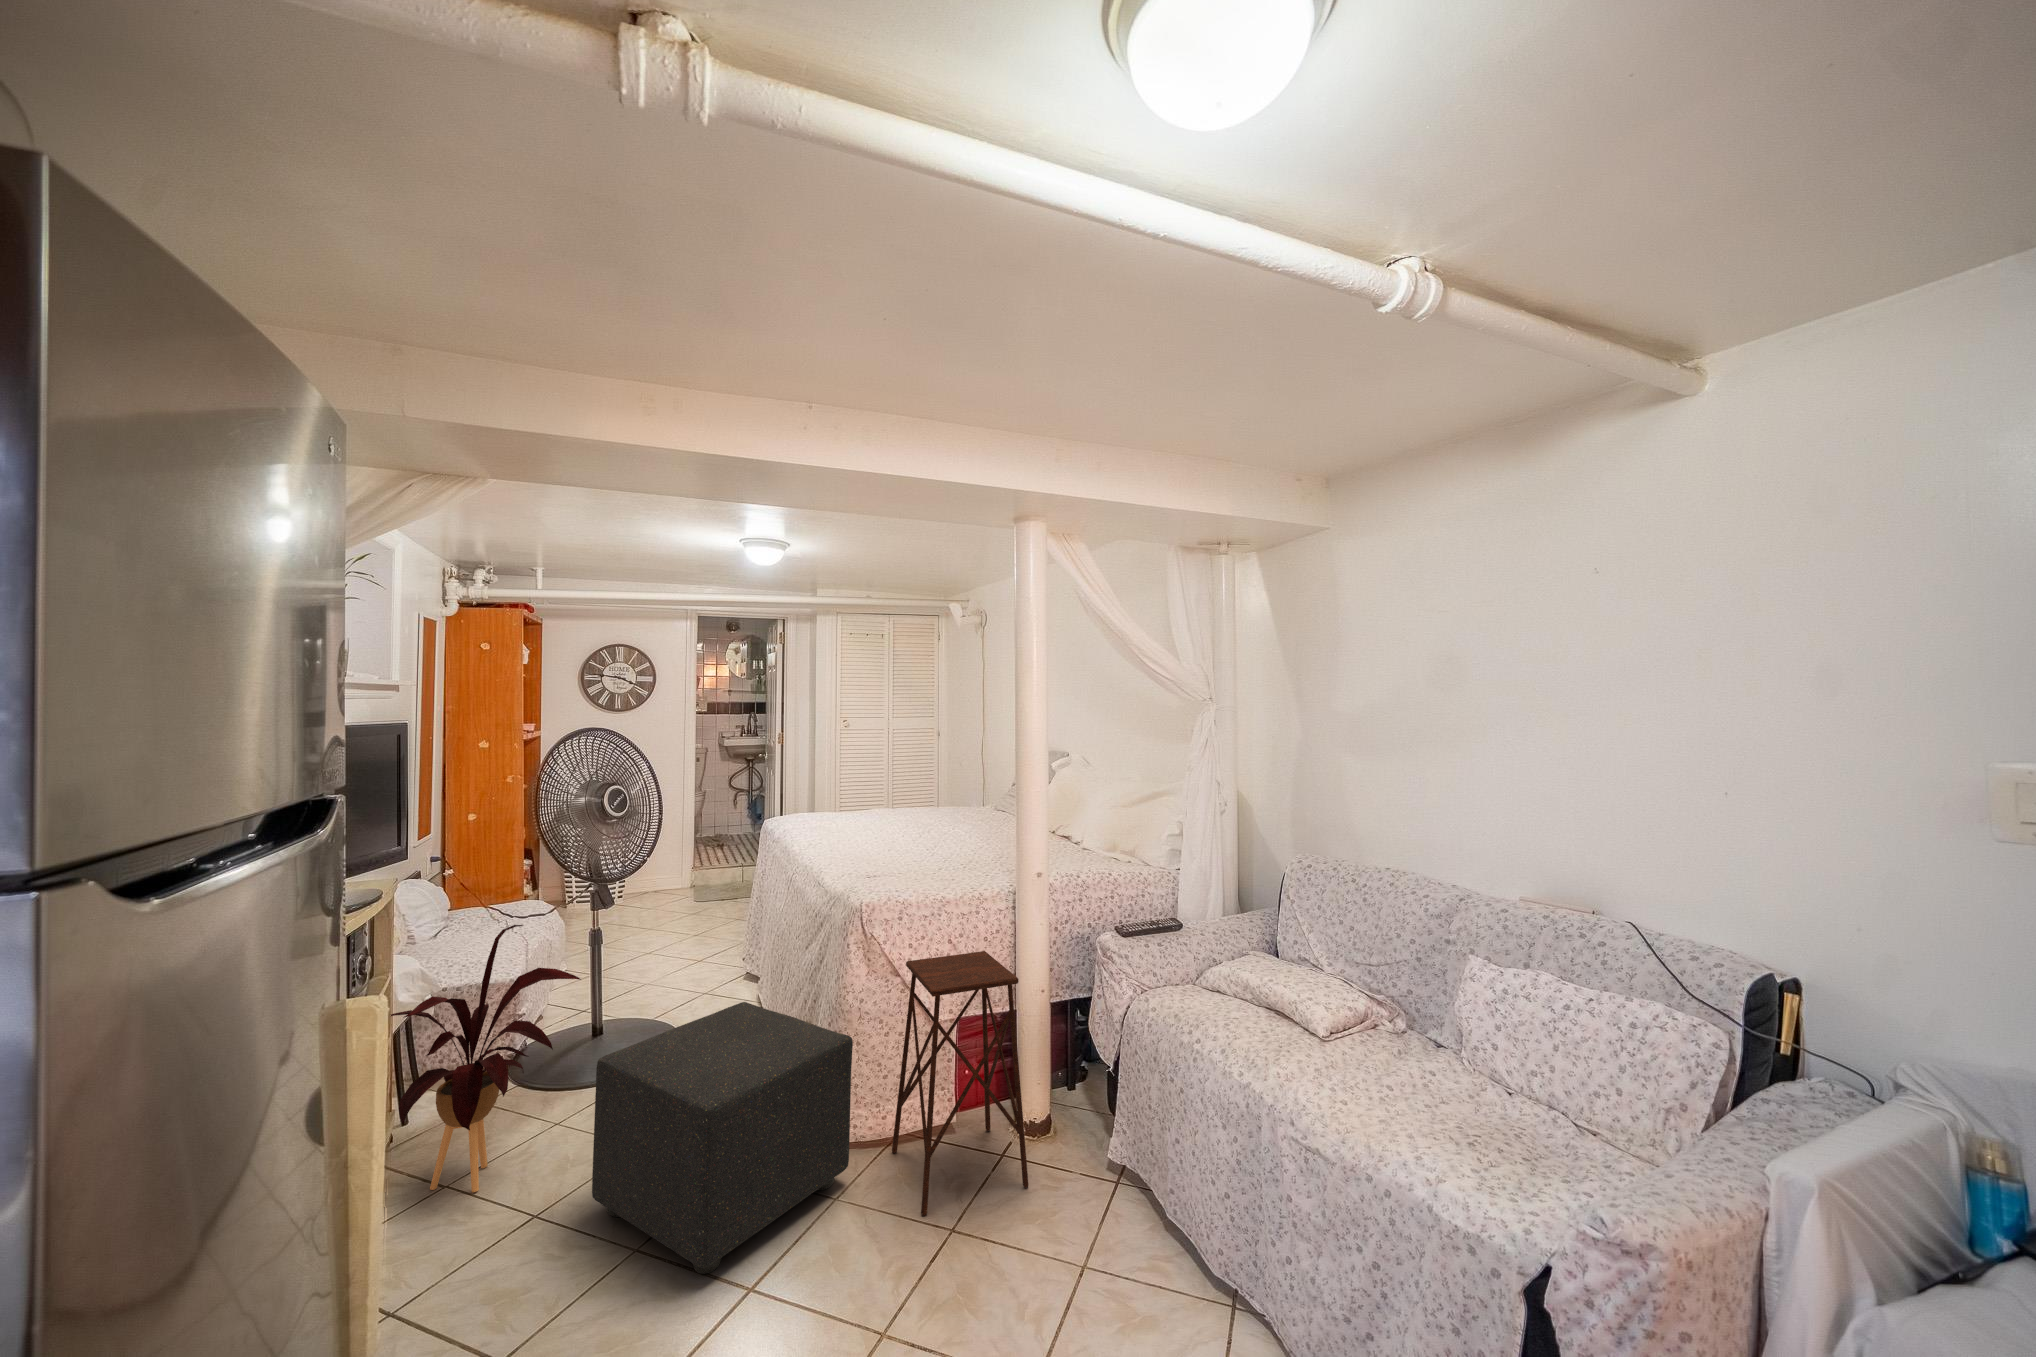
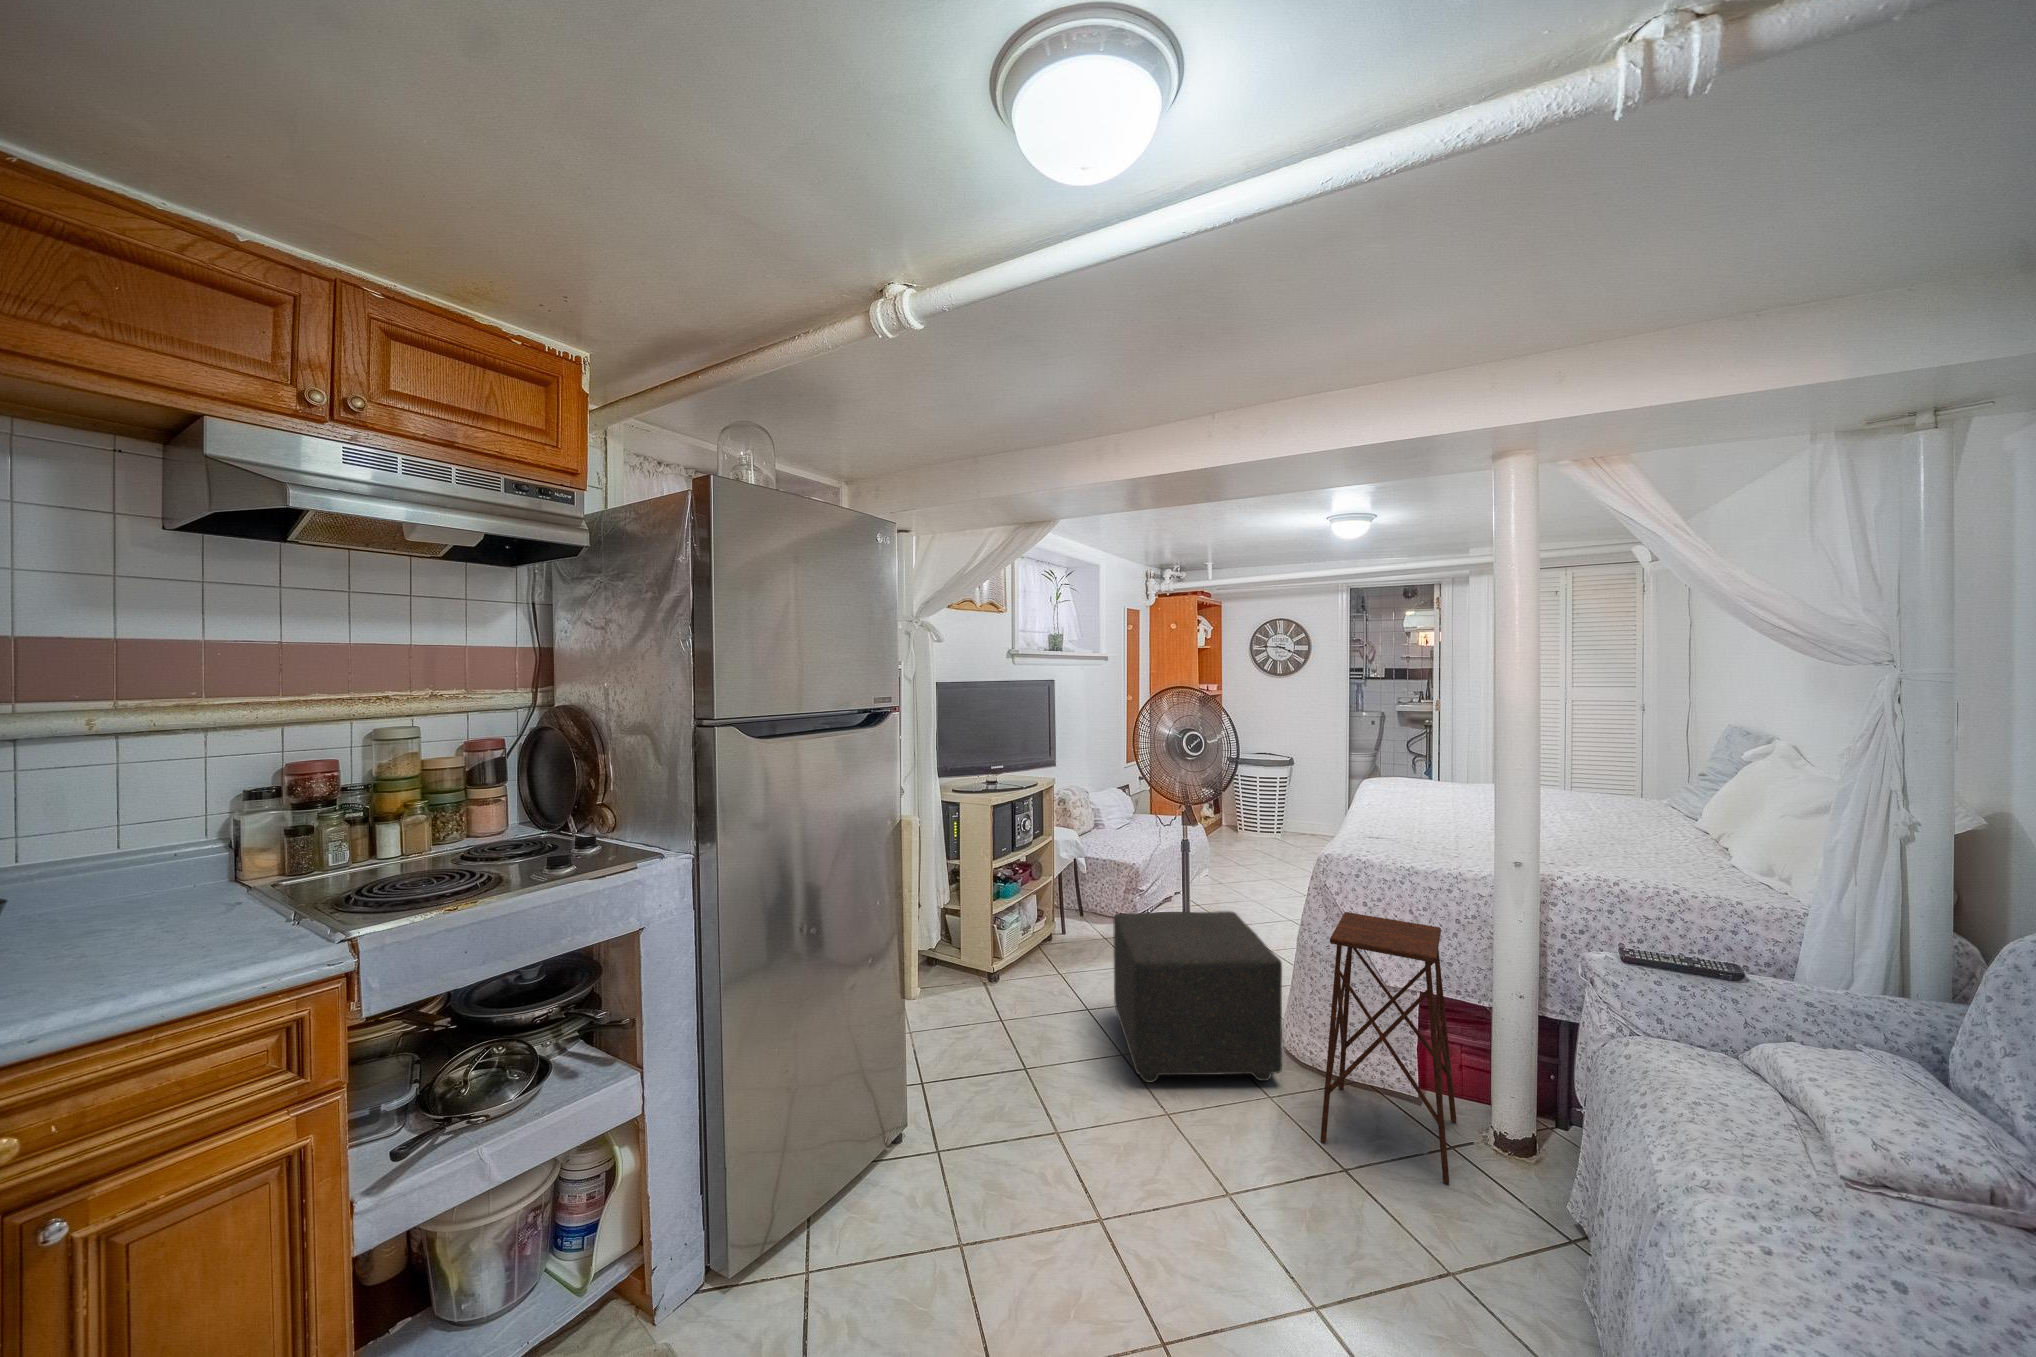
house plant: present [391,925,581,1192] -> none [1029,817,1132,978]

